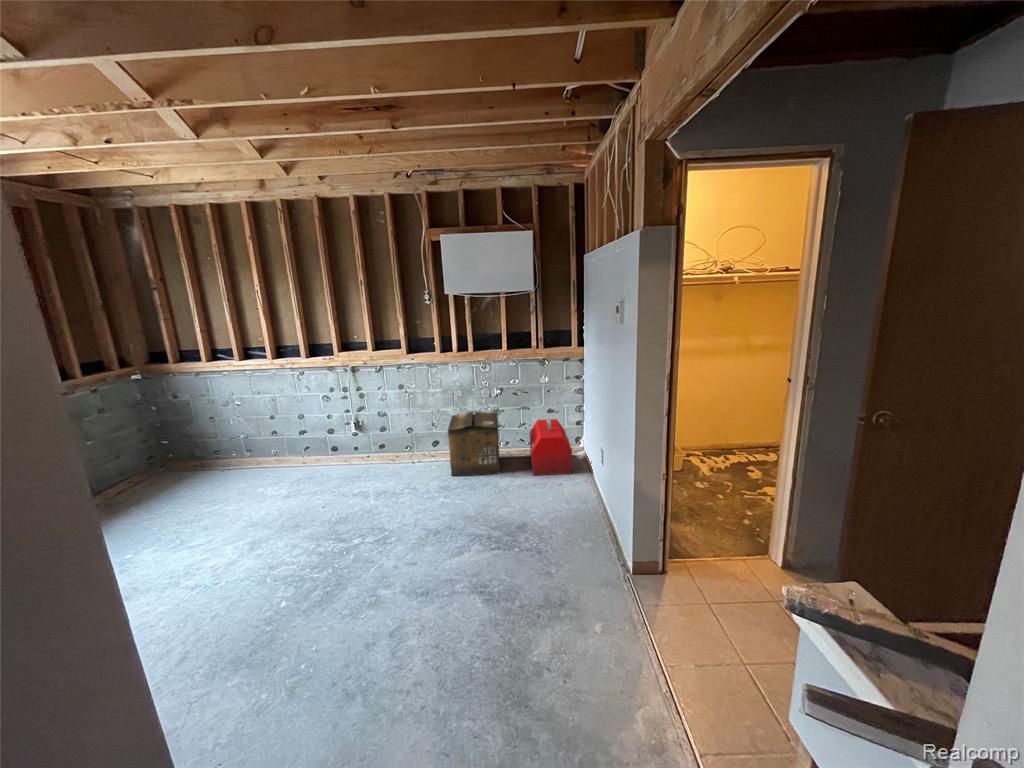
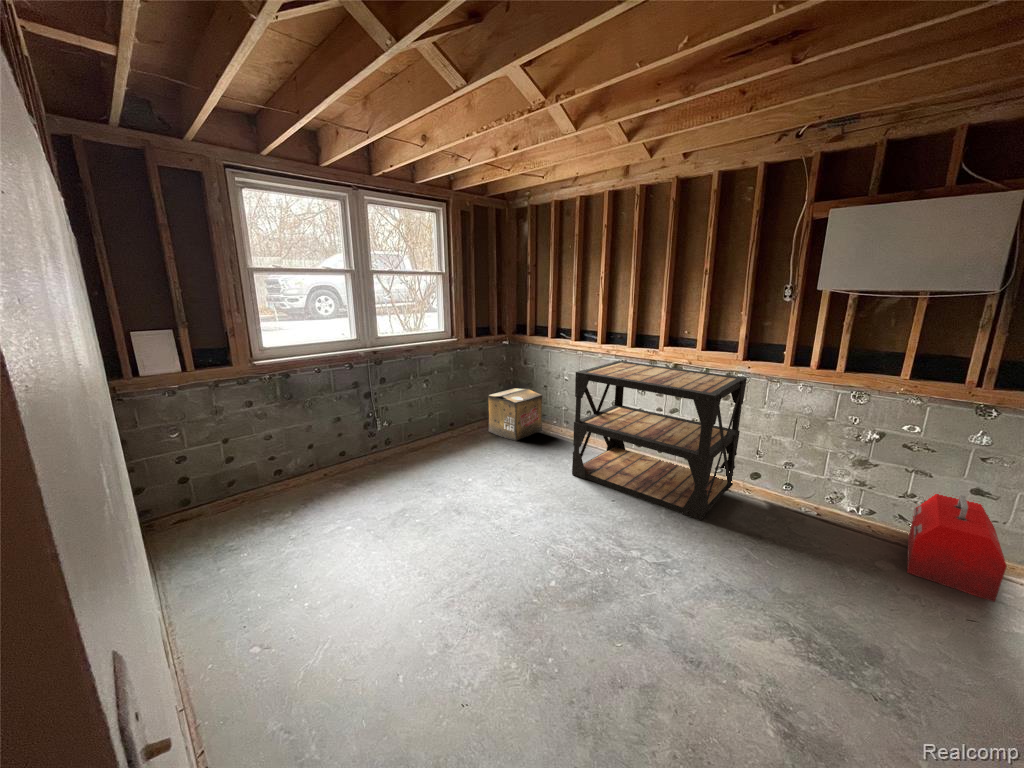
shelving unit: none [249,368,421,500] -> present [572,360,747,521]
cardboard box: present [448,411,500,476] -> present [488,388,542,441]

